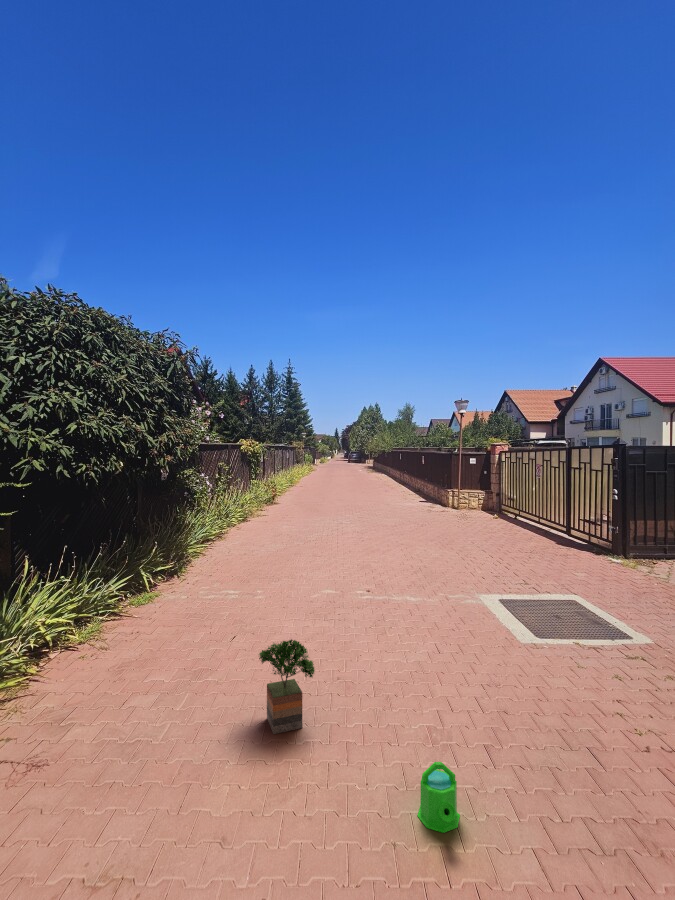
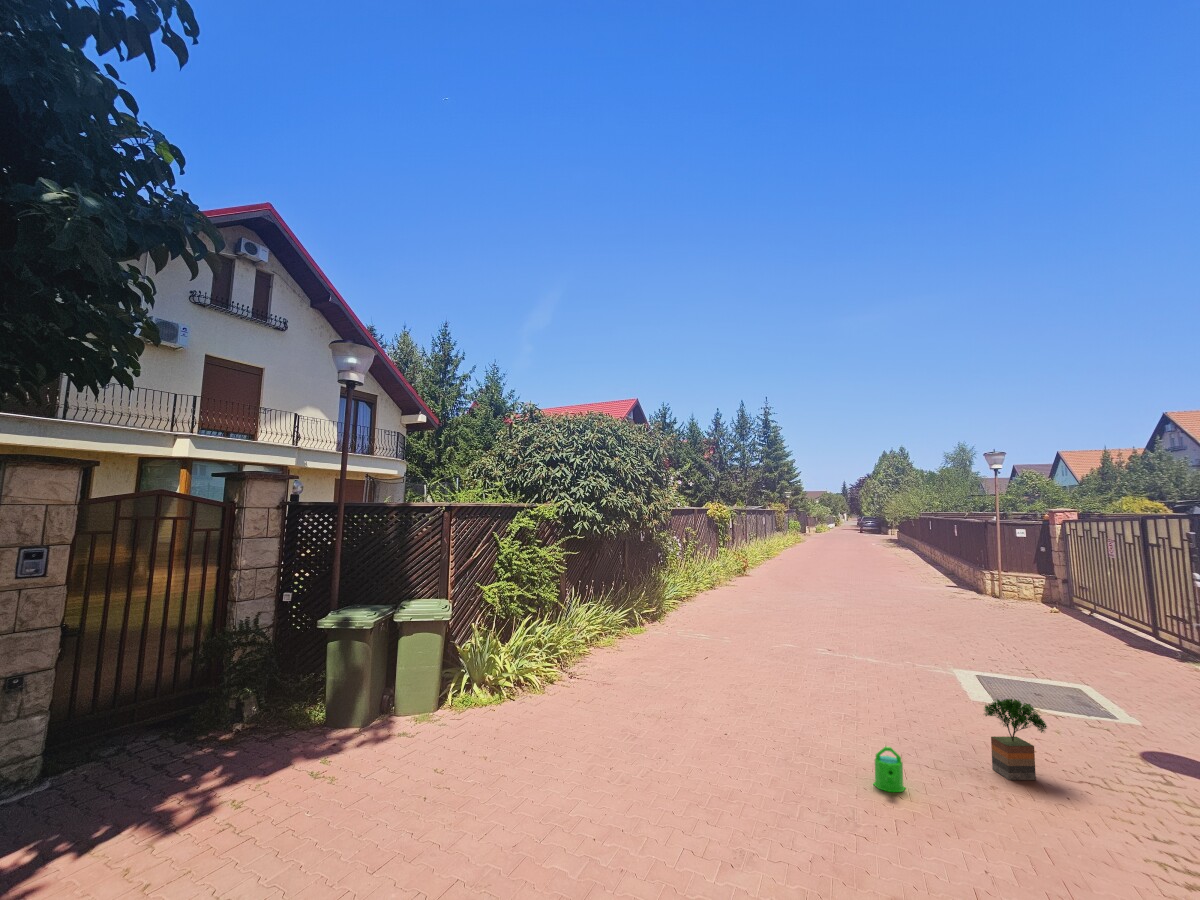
potted tree: present [259,639,315,734] -> present [984,699,1047,780]

